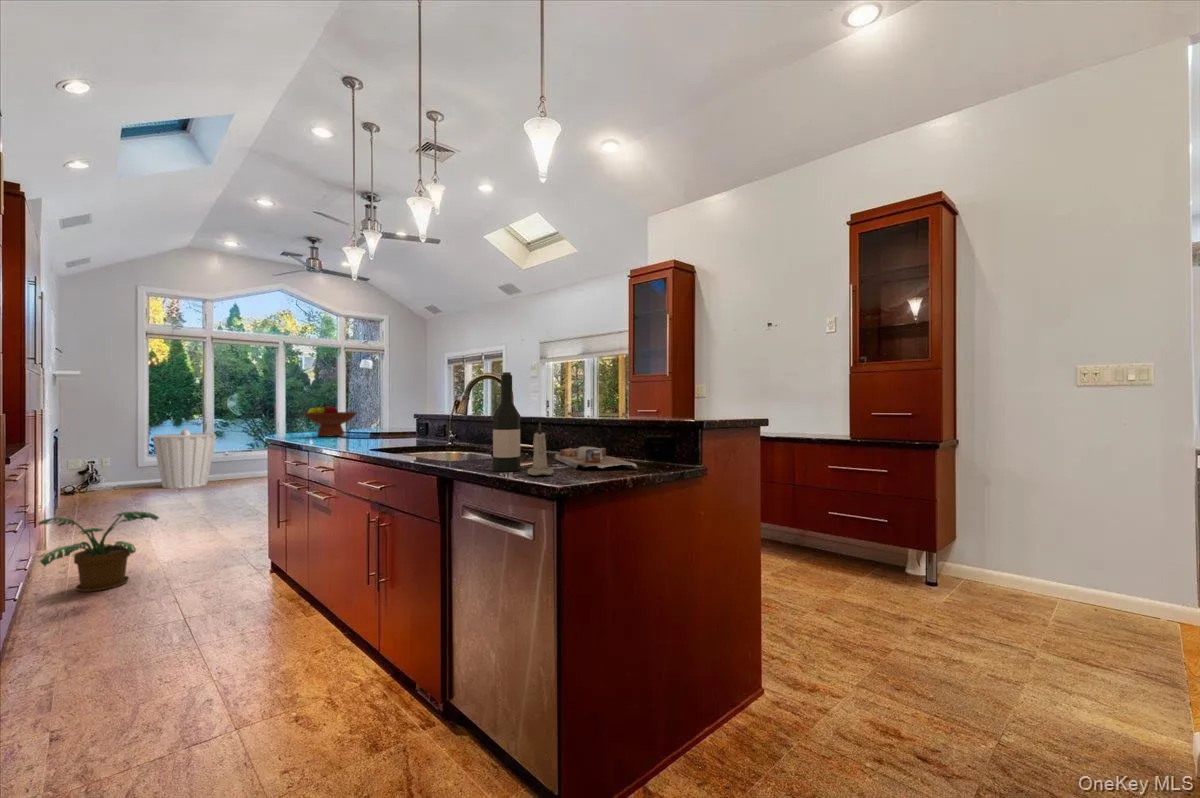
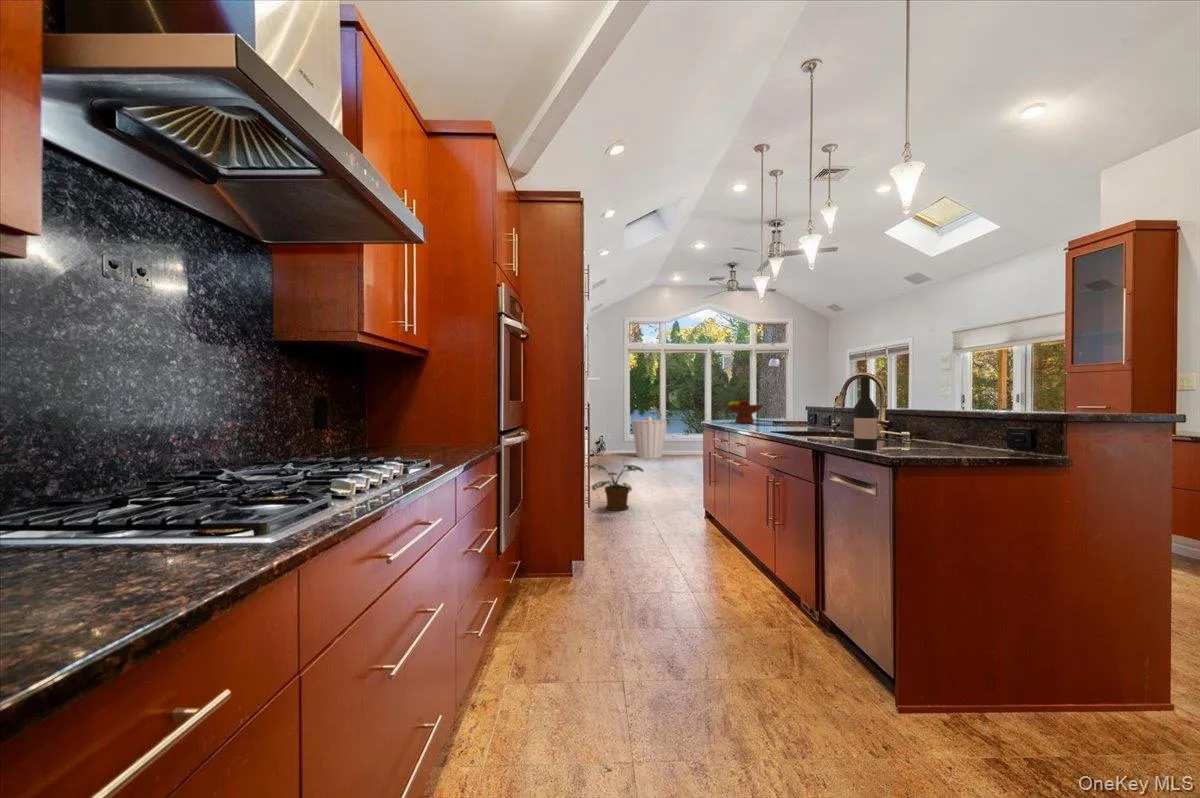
candle: present [527,423,554,475] -> none [878,413,901,453]
cutting board: present [555,446,638,469] -> none [918,435,991,456]

